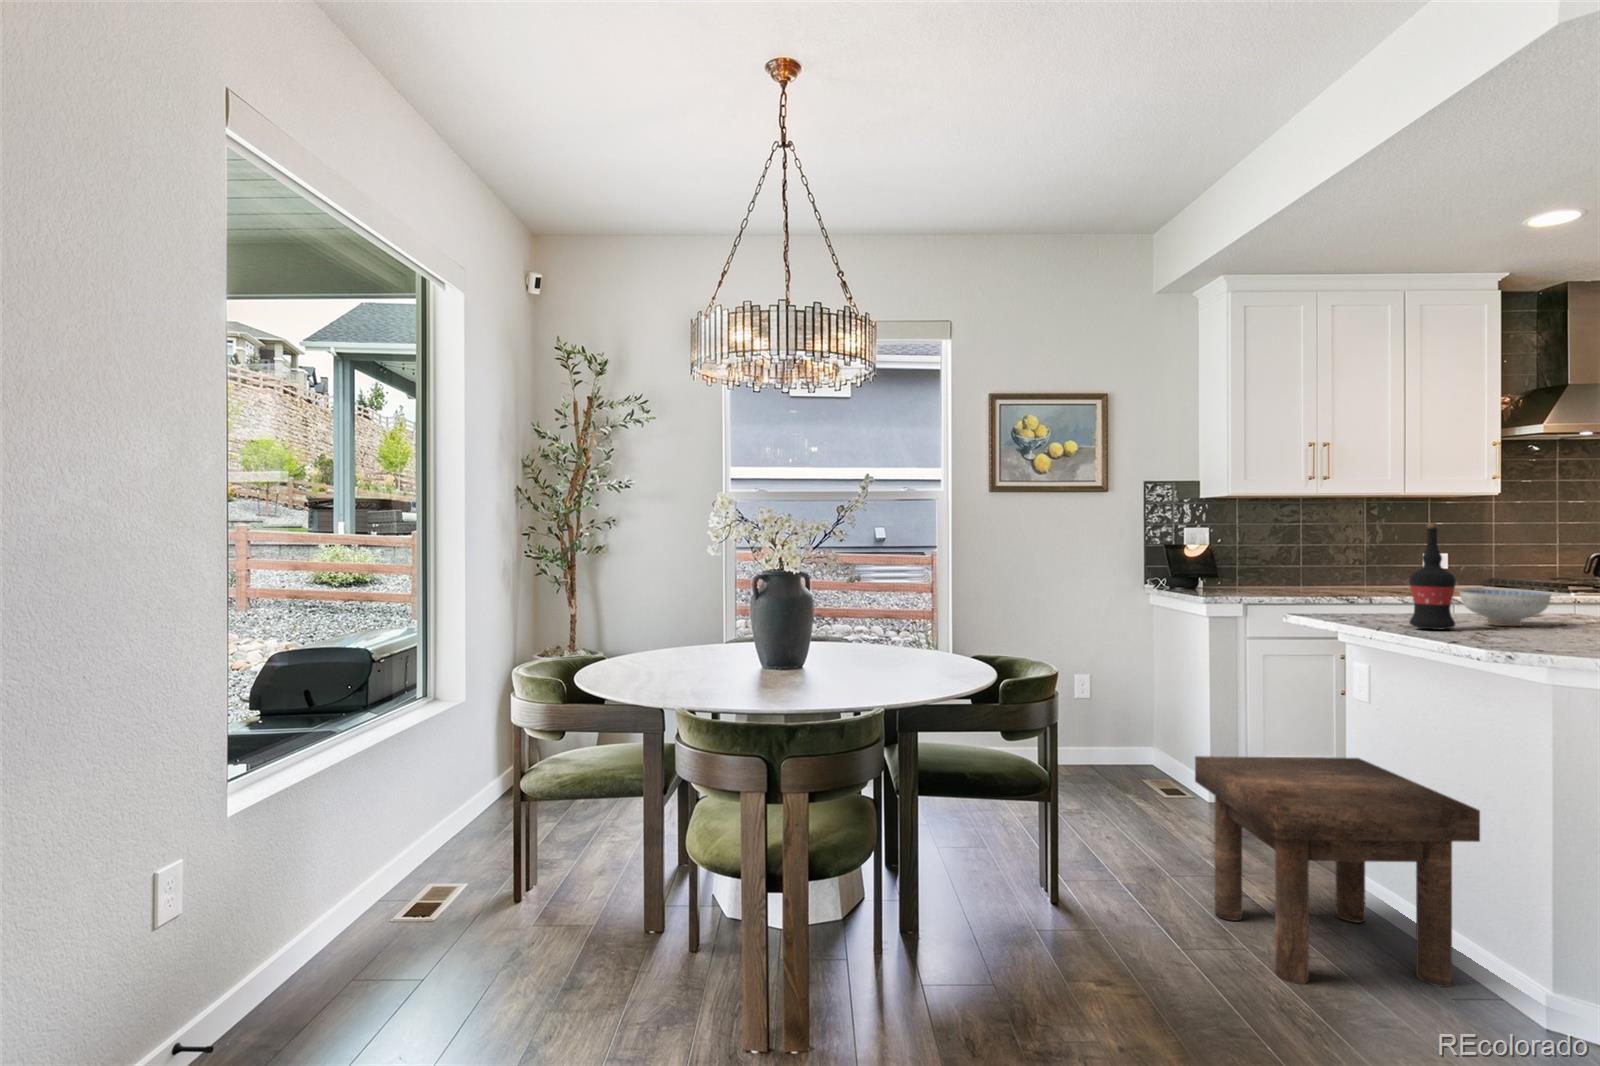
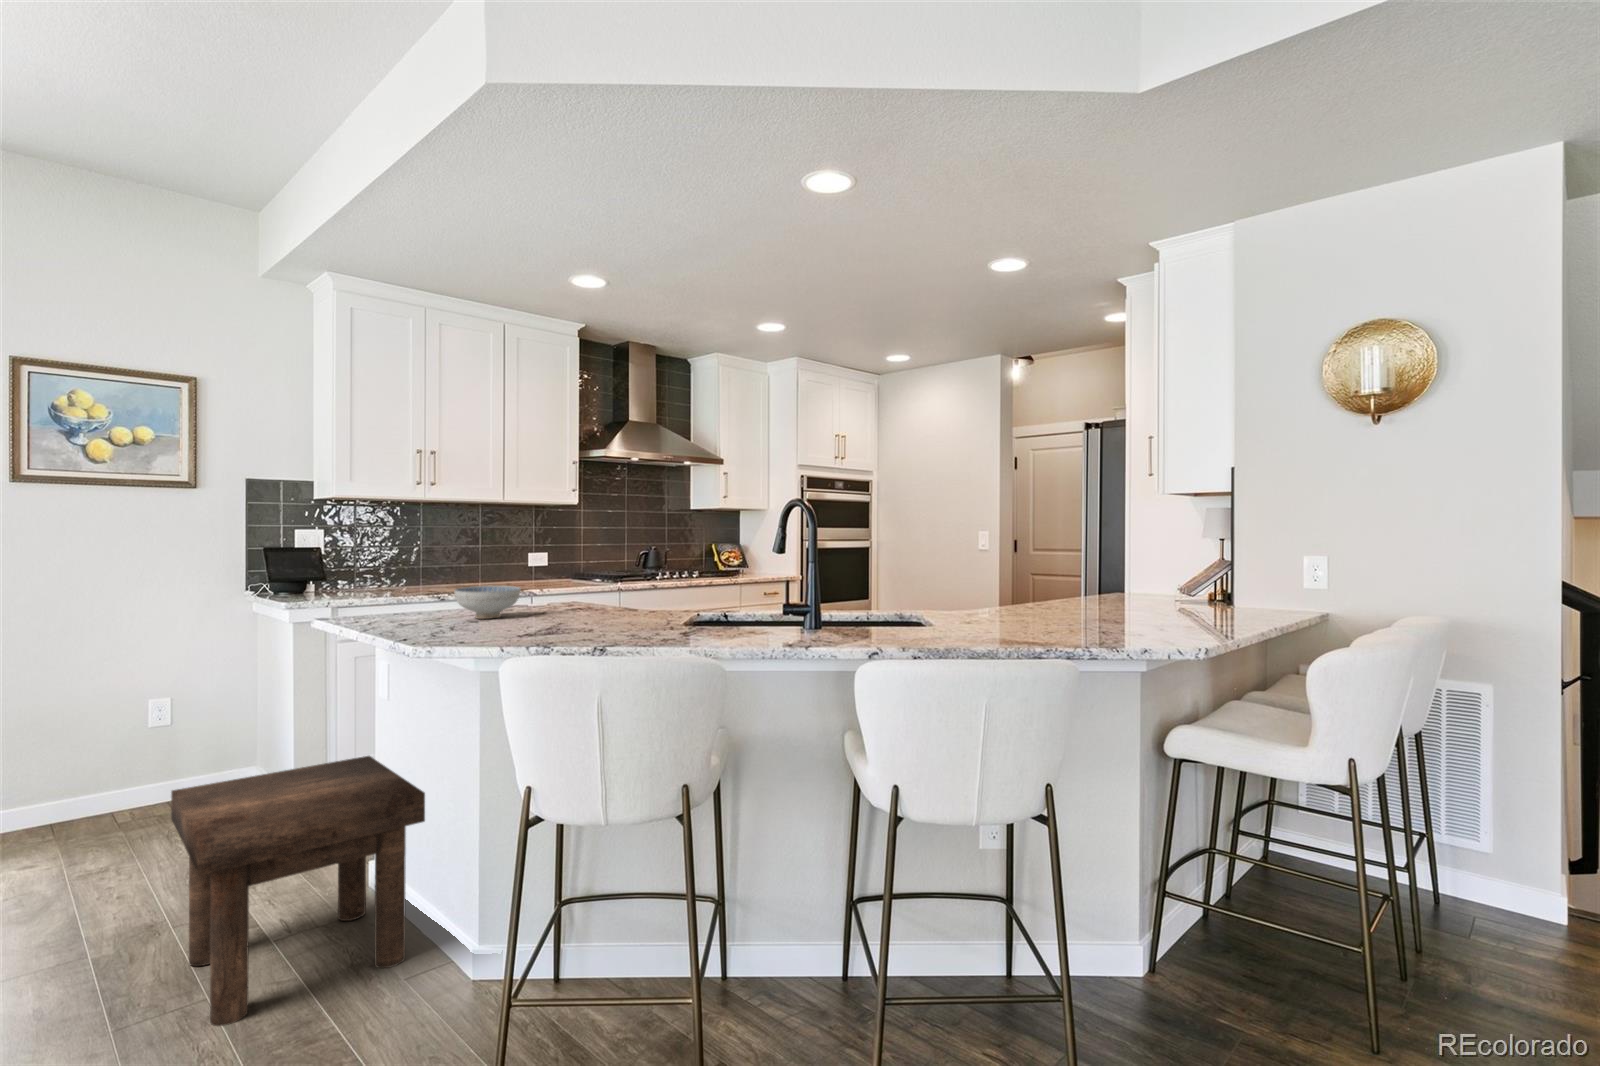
wine bottle: present [1409,523,1456,629] -> none [397,528,435,627]

